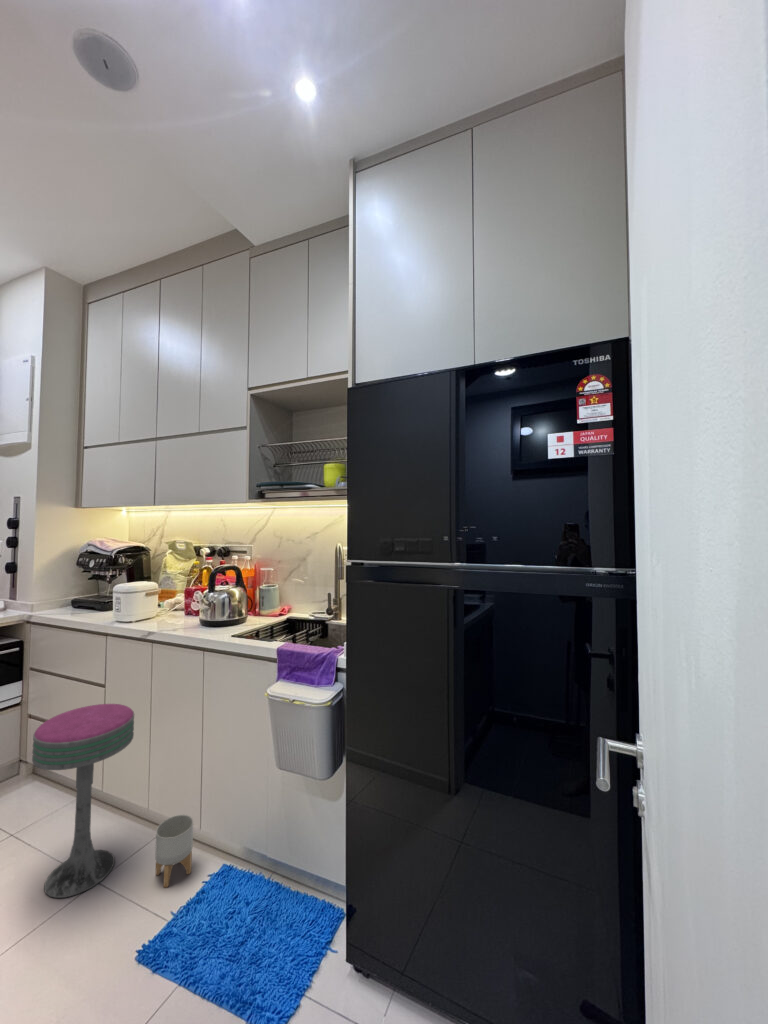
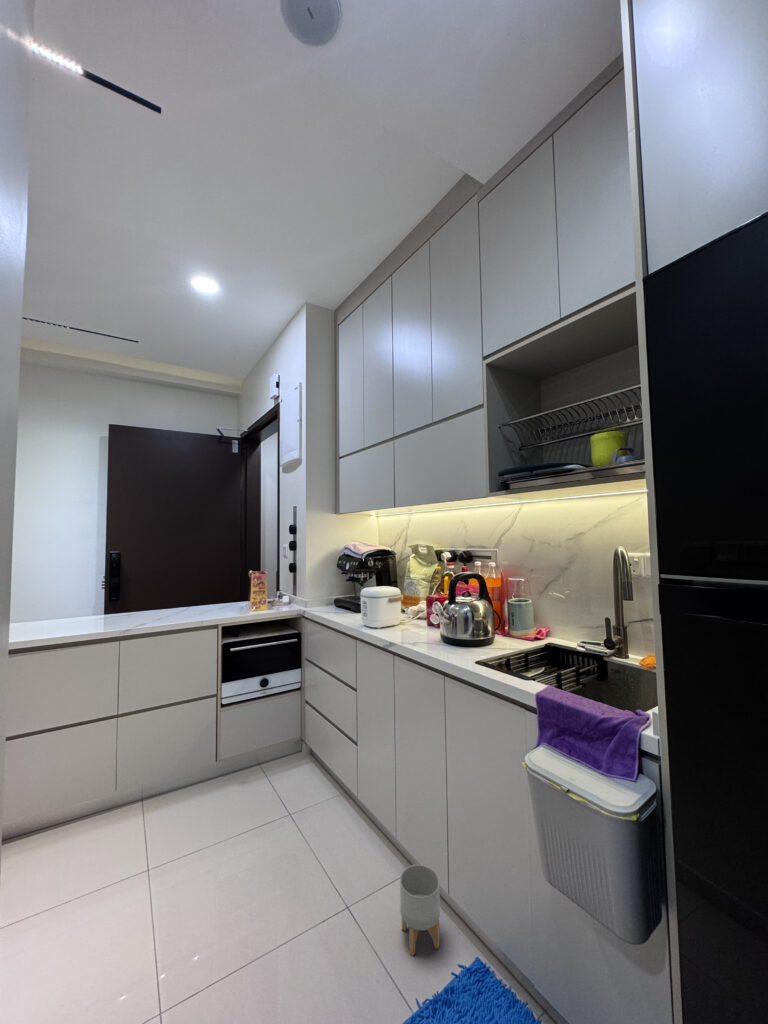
bar stool: present [32,704,134,898] -> none [293,710,378,913]

